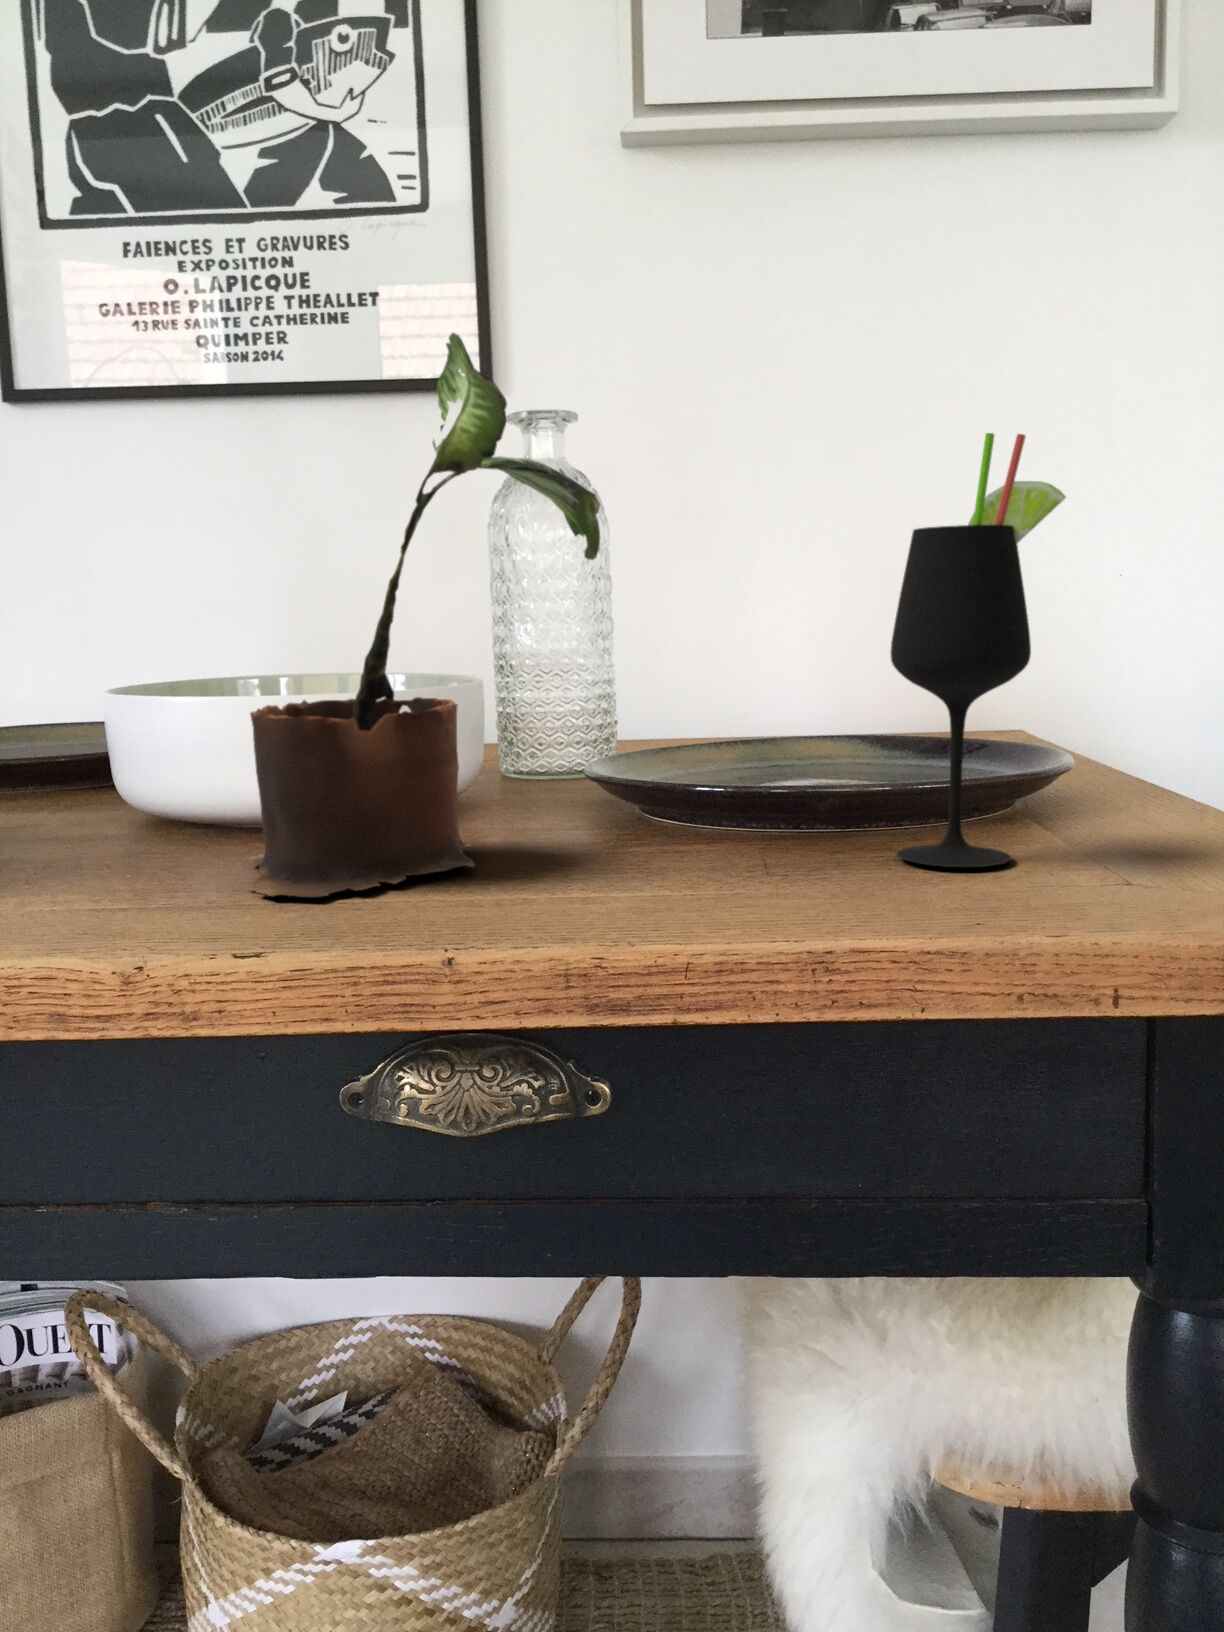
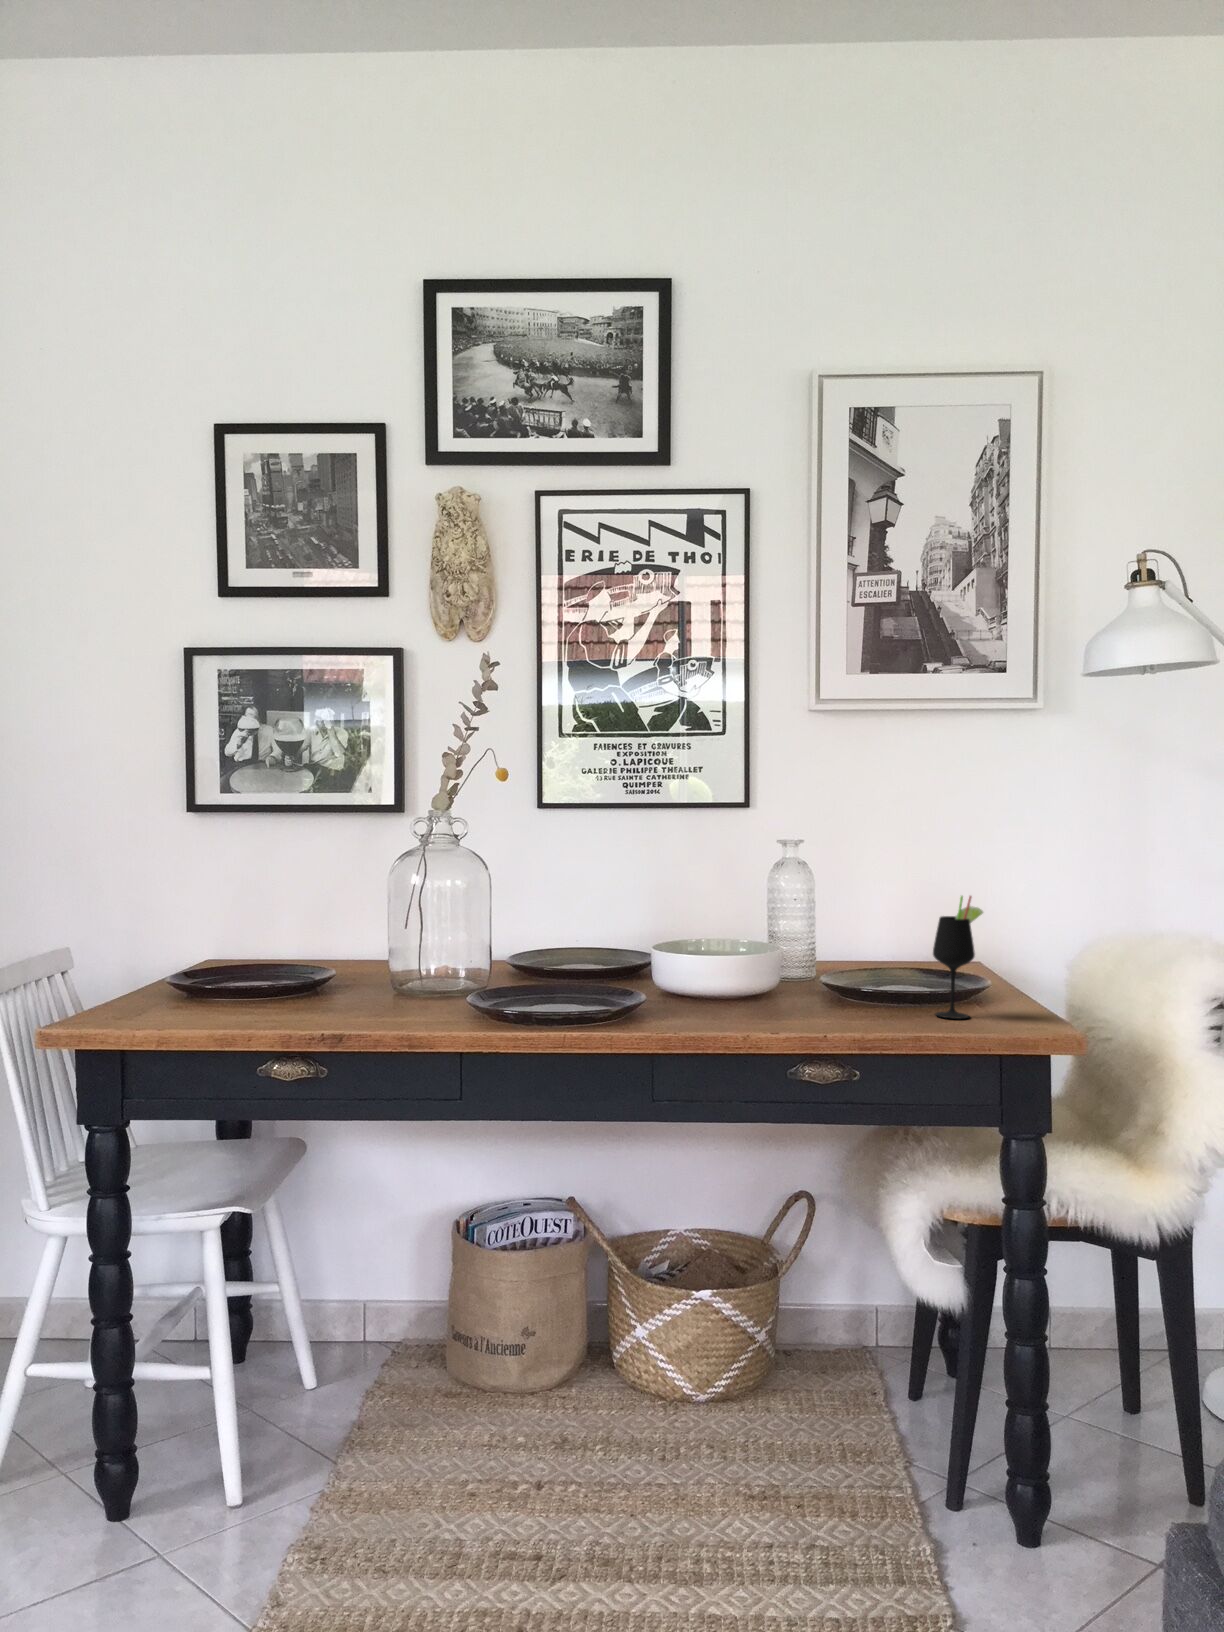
potted plant: present [246,333,600,897] -> none [729,862,842,1020]

